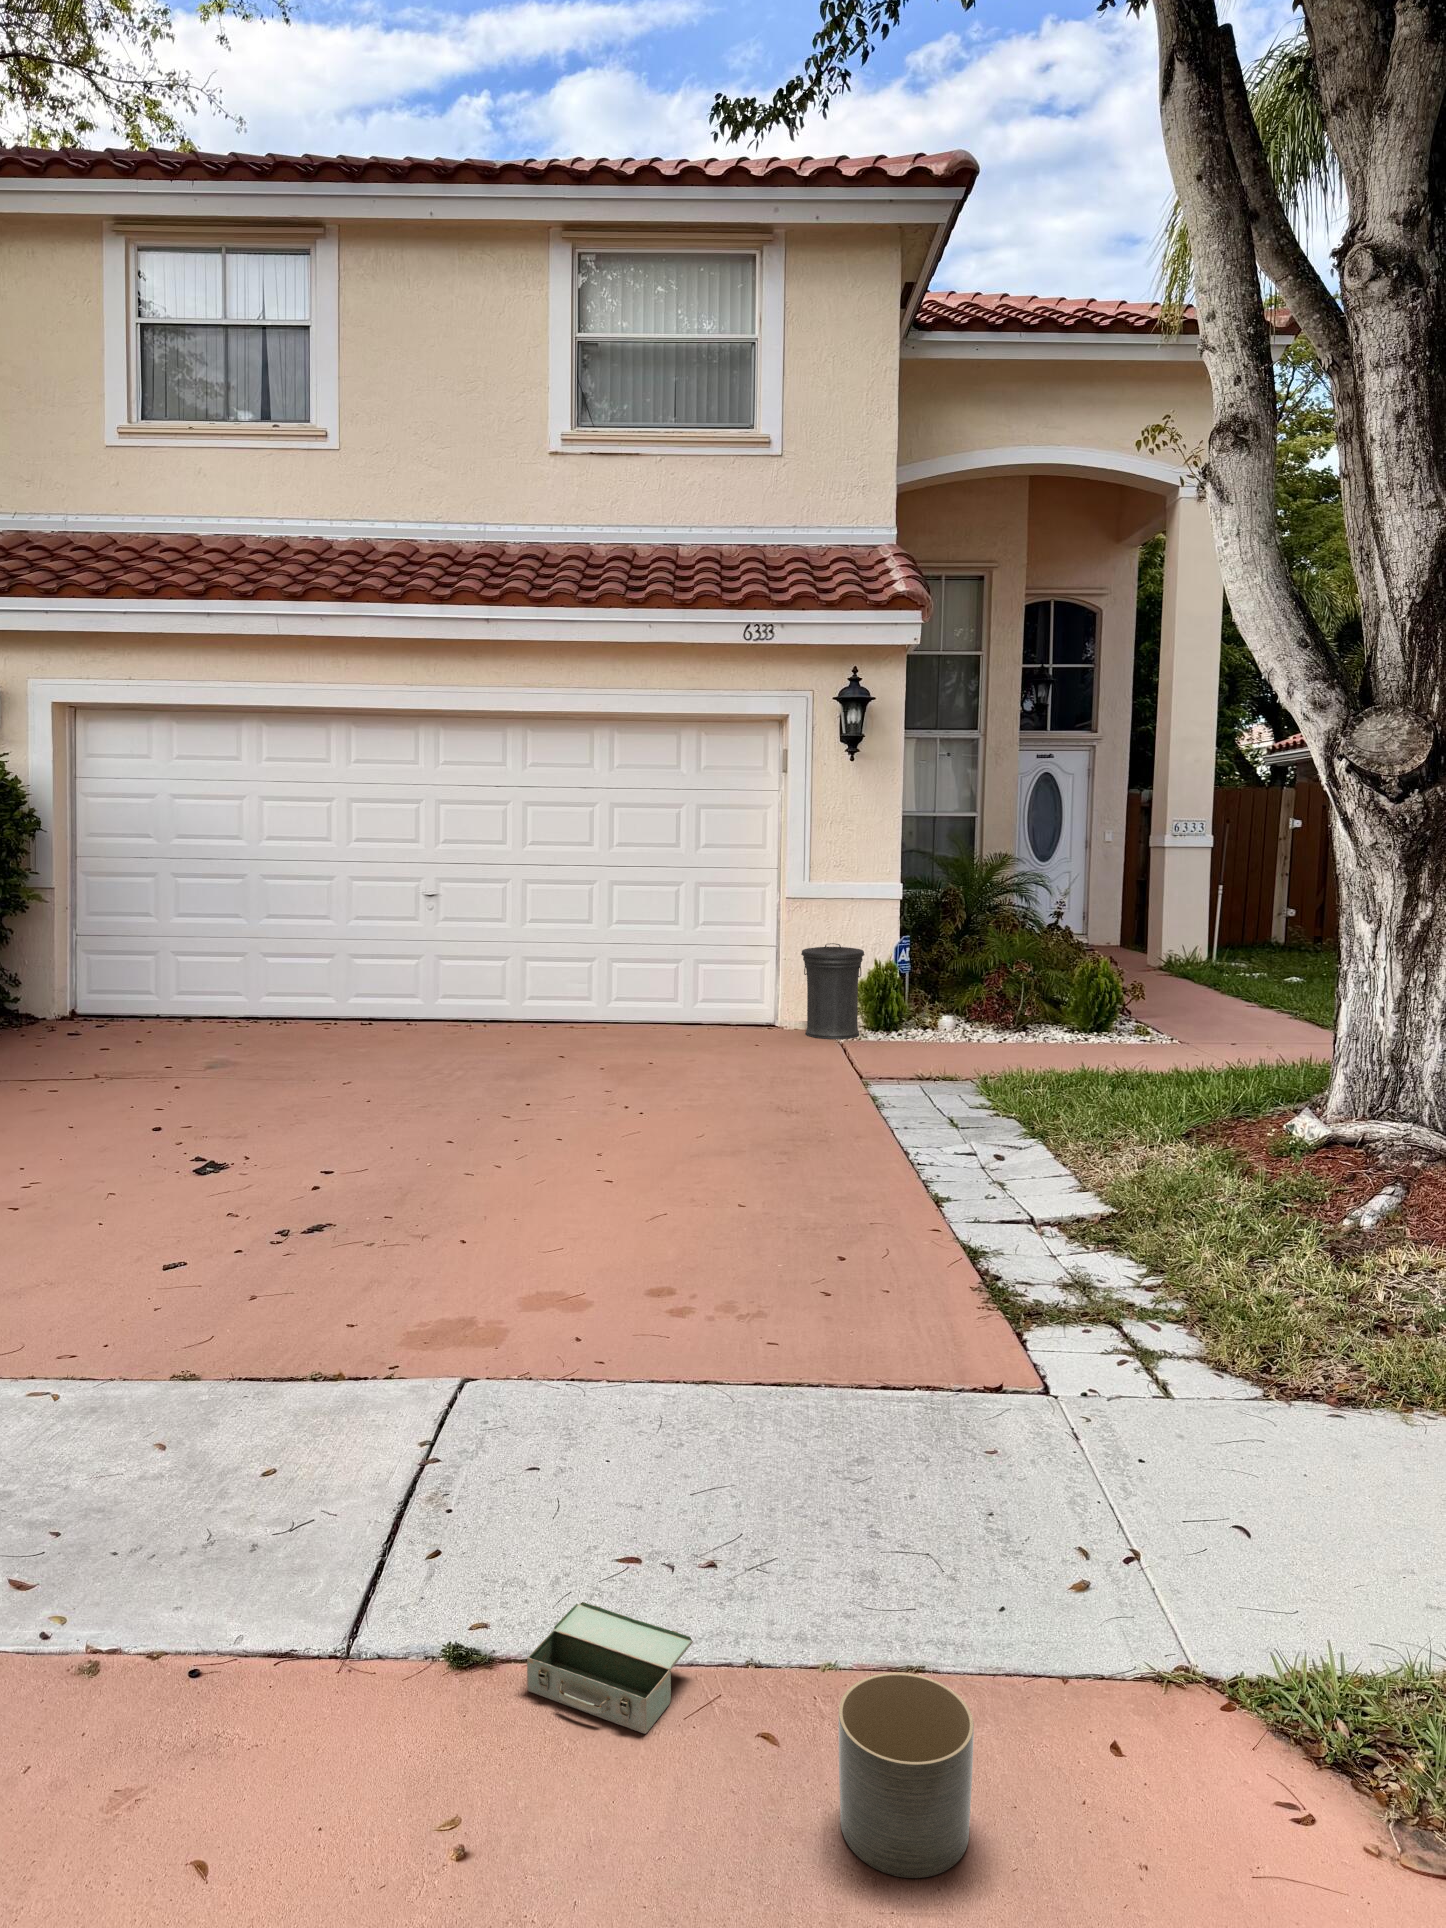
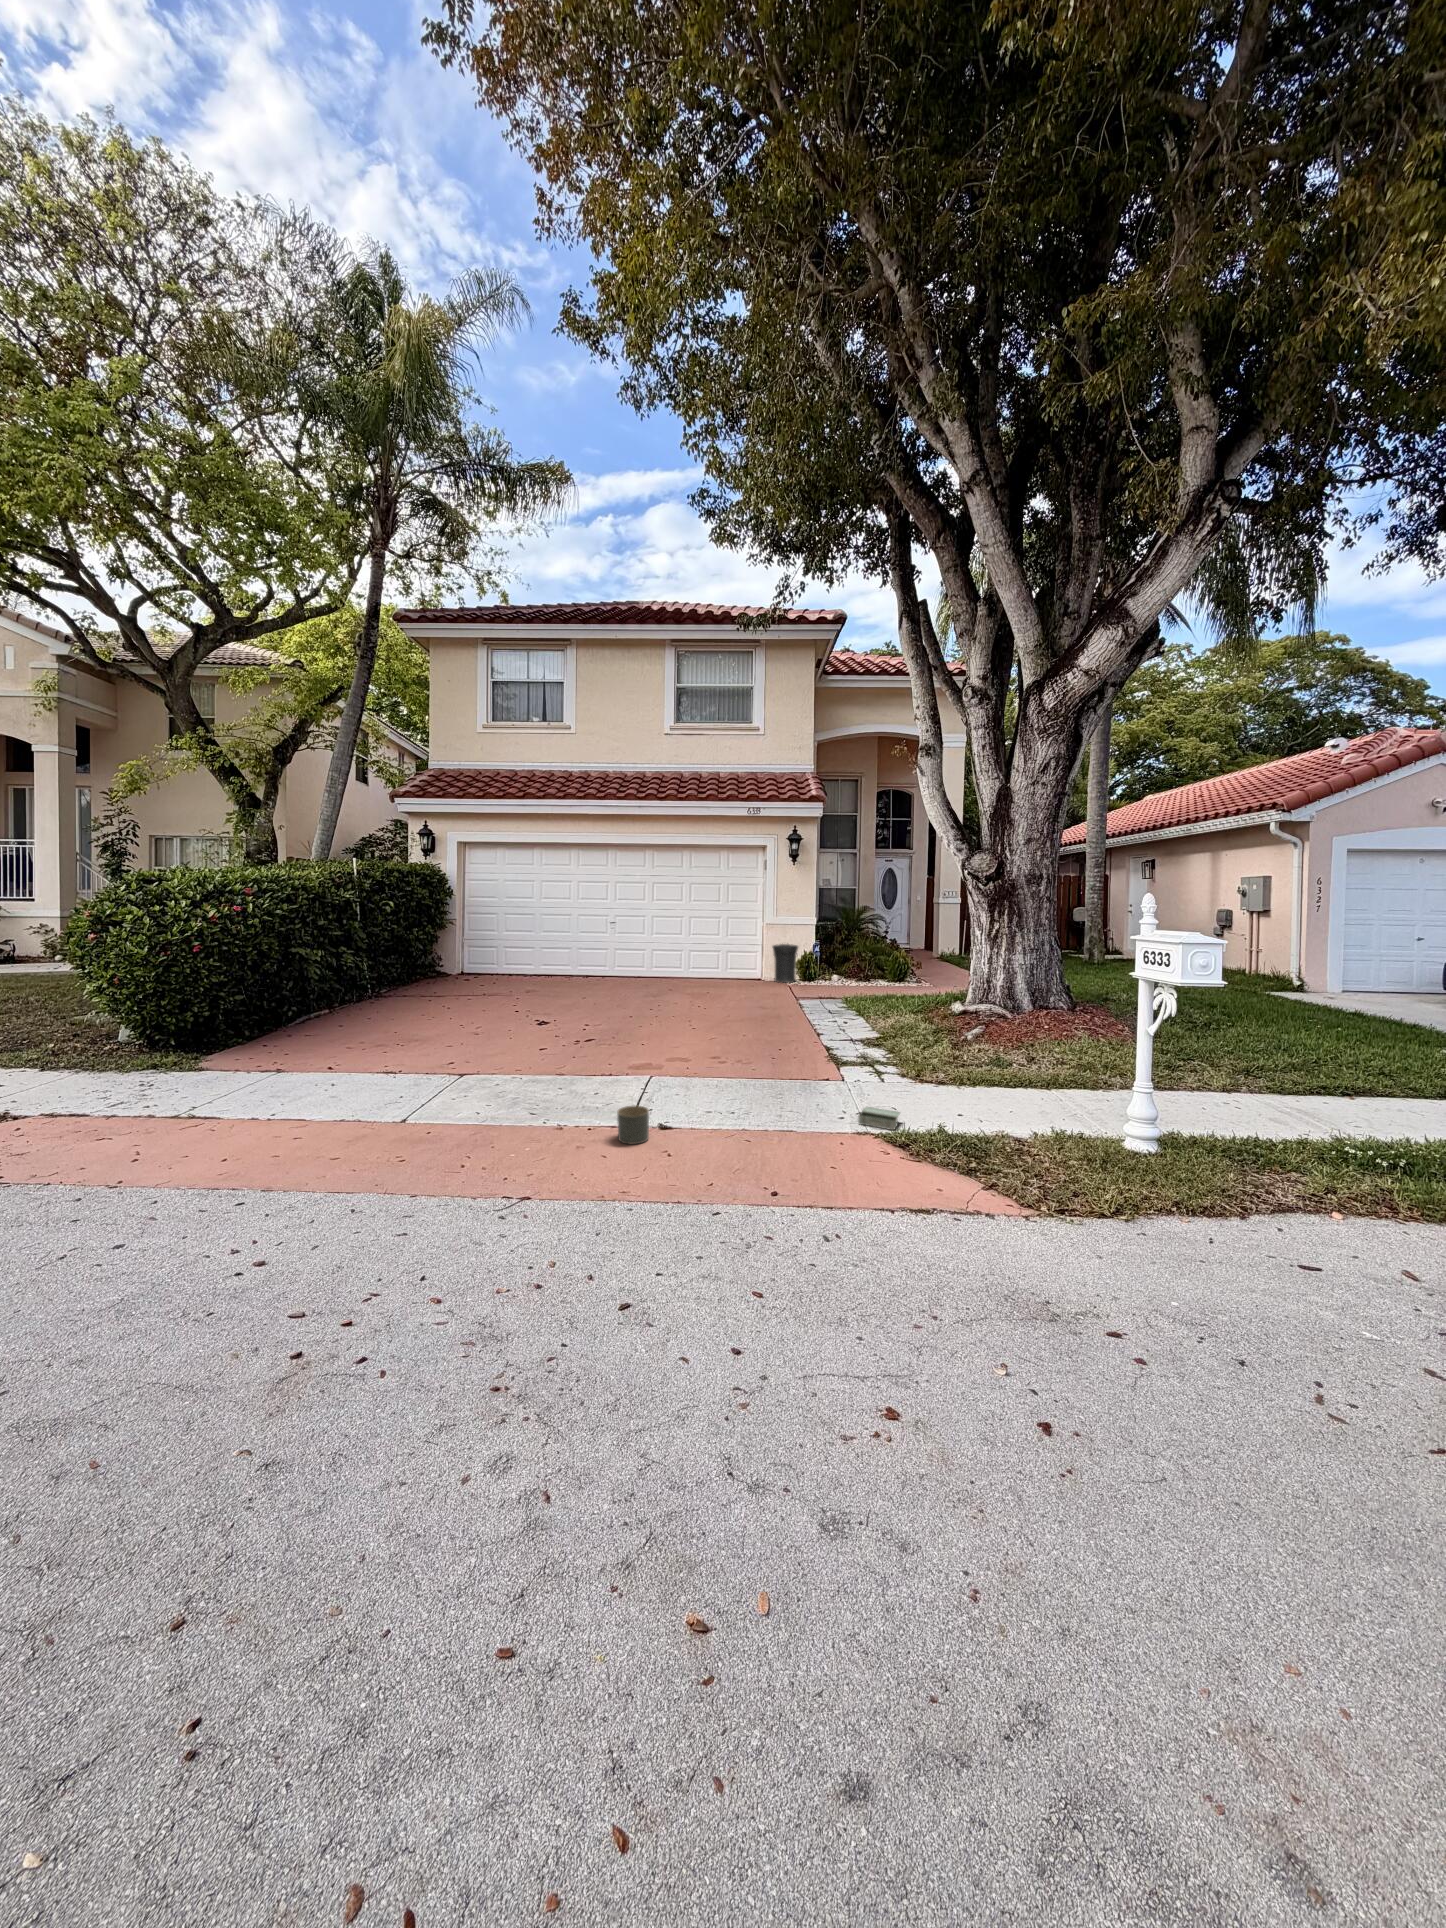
toolbox: present [527,1602,693,1734] -> present [858,1107,900,1130]
planter: present [839,1673,974,1878] -> present [617,1106,649,1144]

